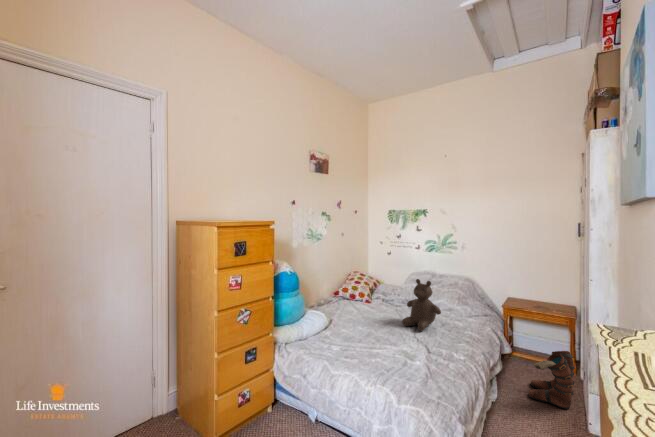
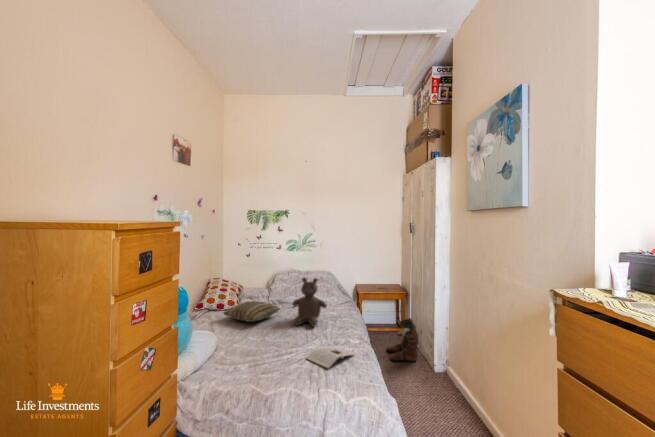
pillow: none [346,295,399,314] -> present [223,301,280,322]
magazine: none [387,349,440,371] -> present [306,346,354,369]

